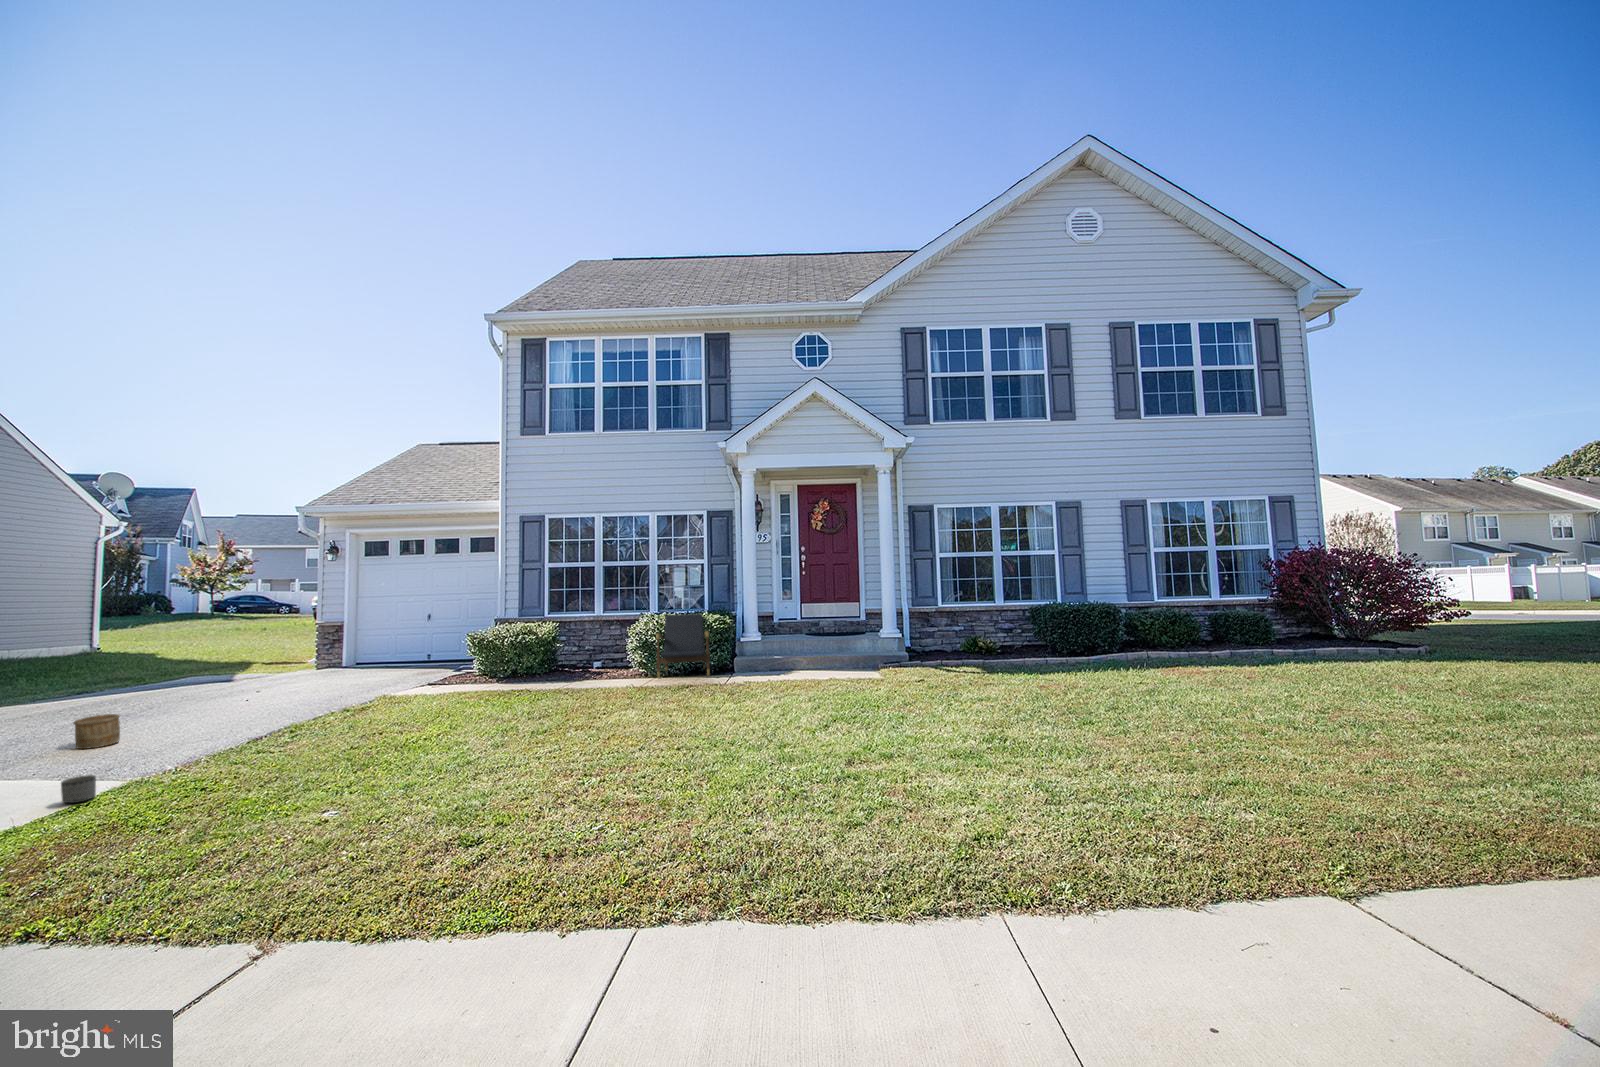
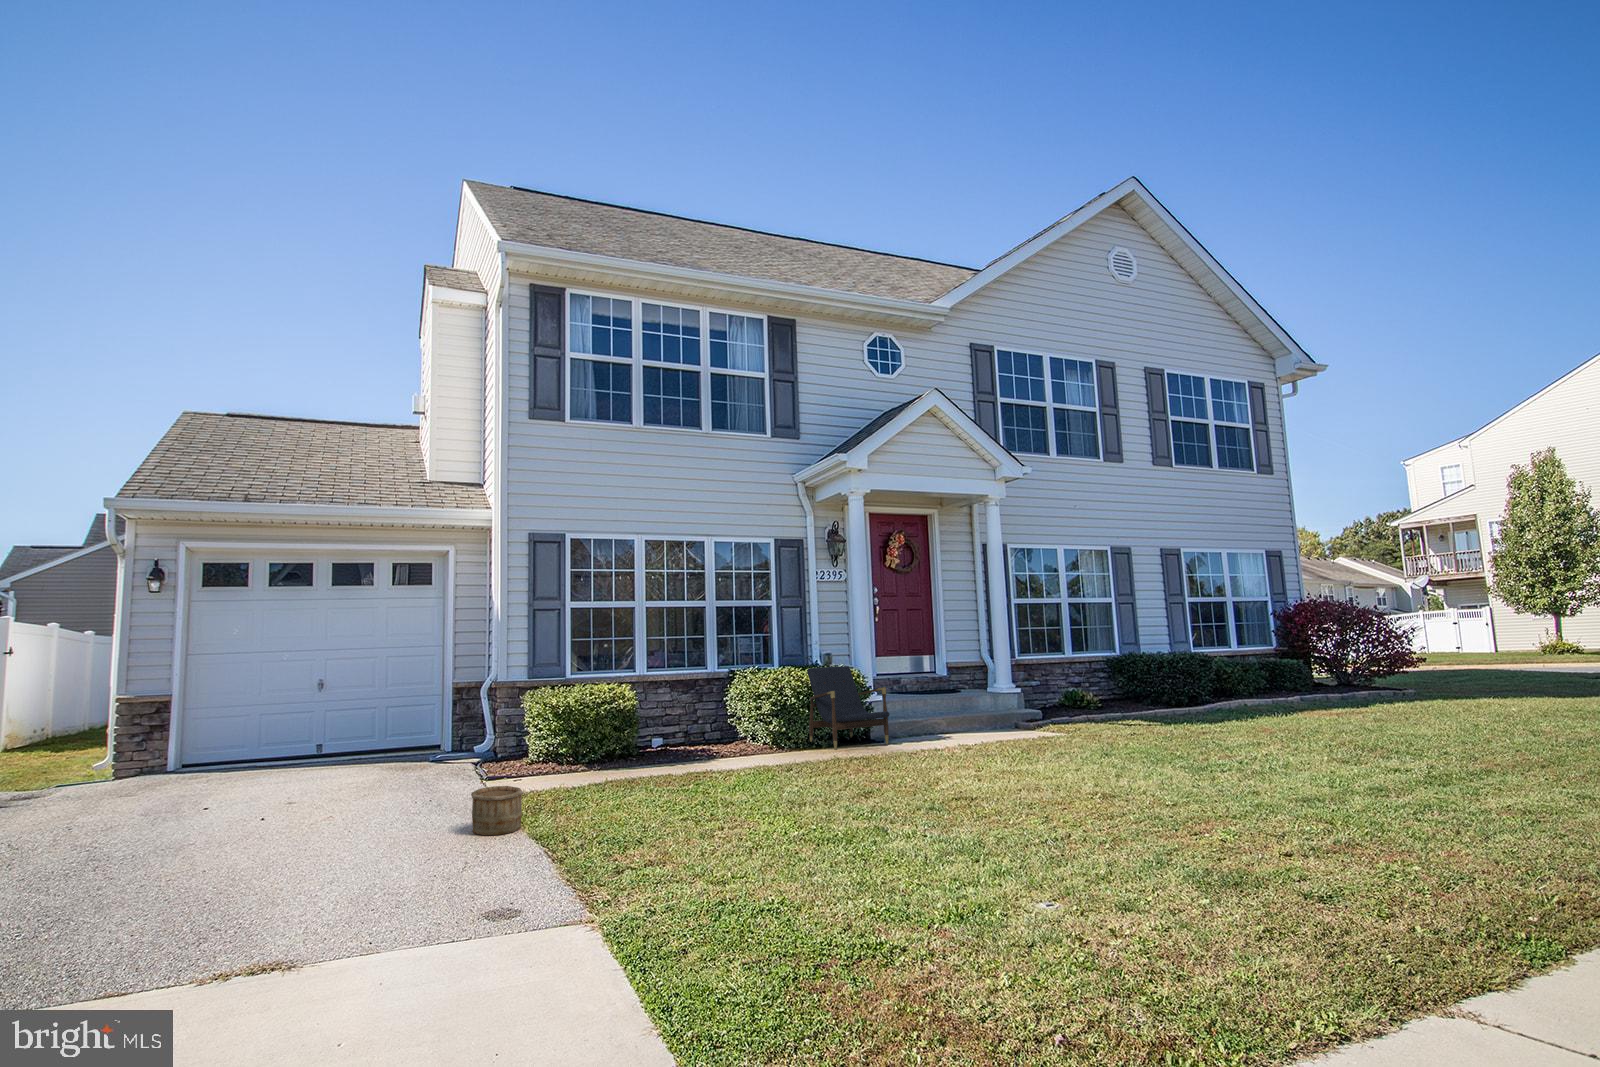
wooden bucket: present [74,714,120,749] -> present [471,786,523,835]
planter: present [61,775,96,803] -> none [587,921,632,972]

